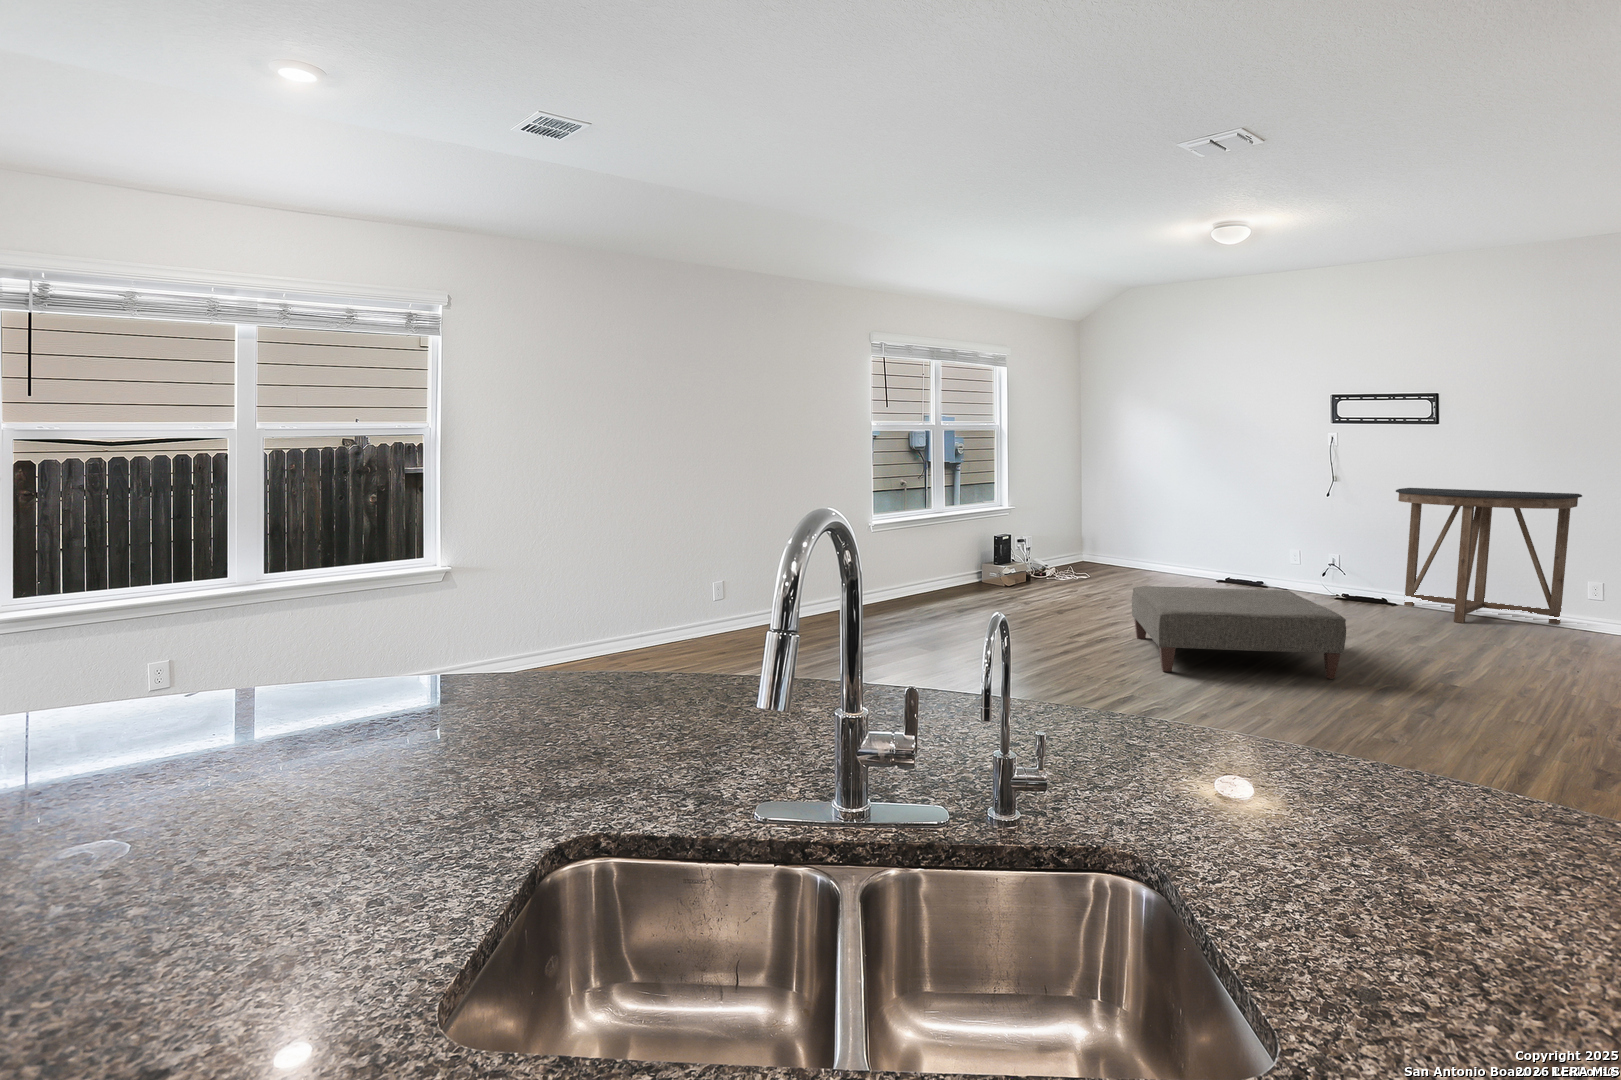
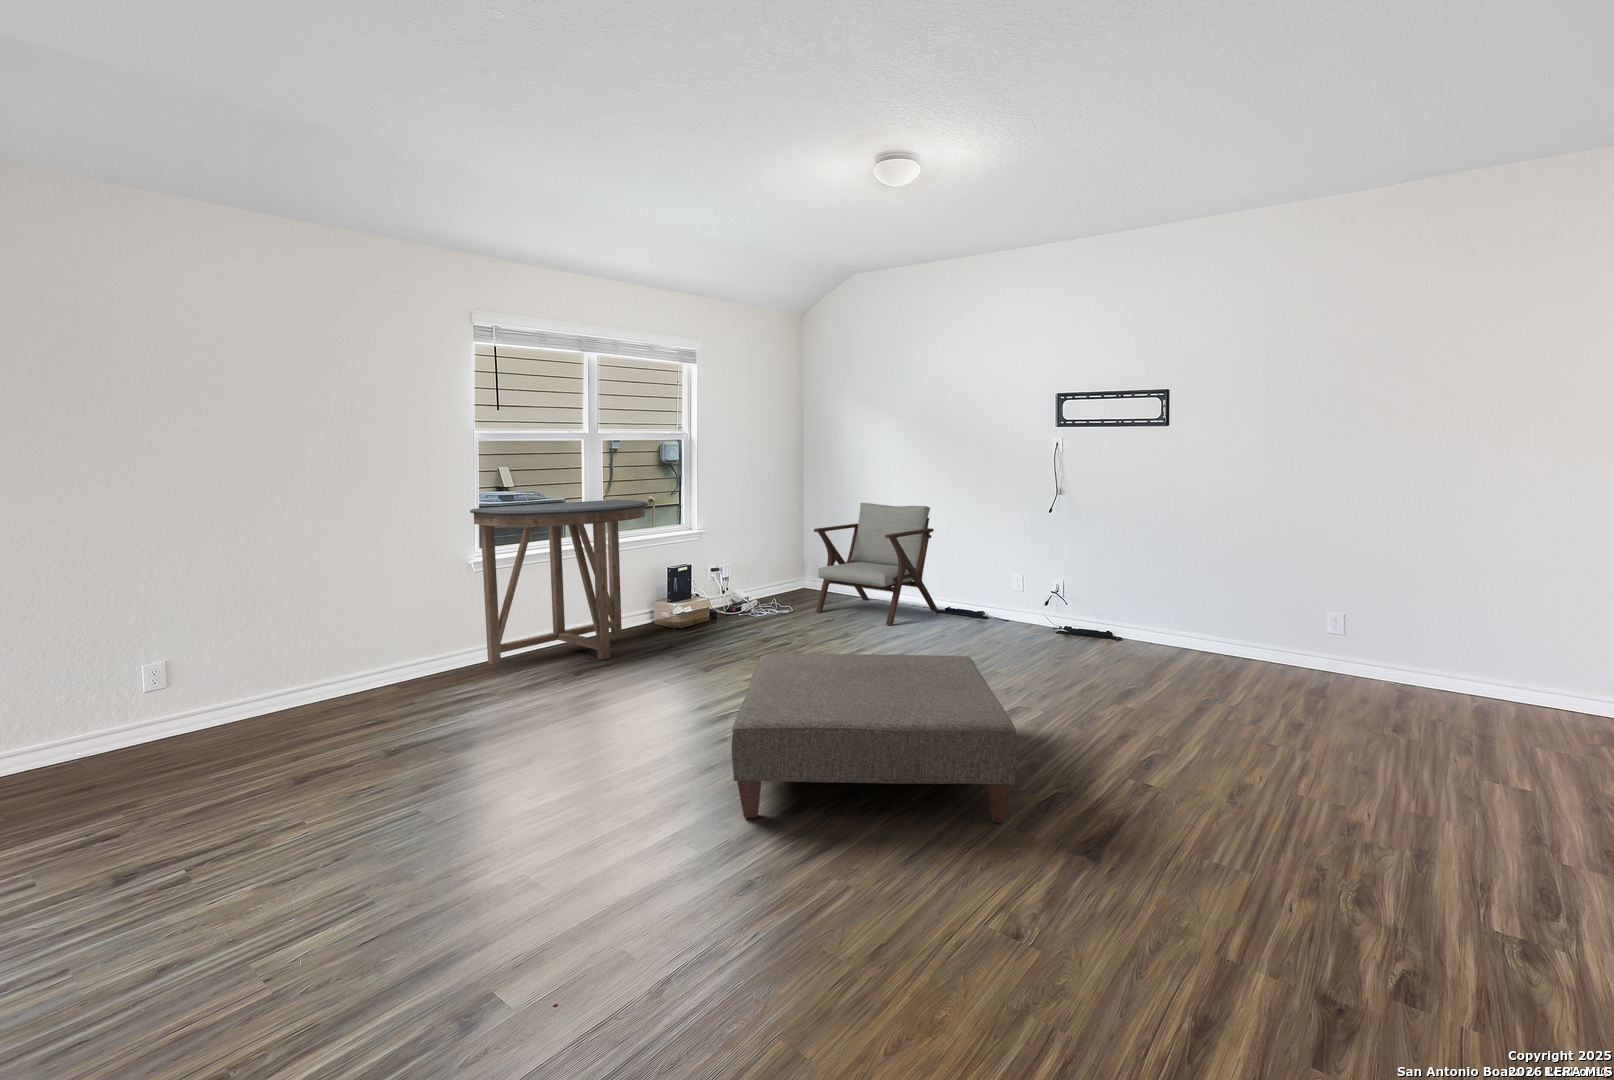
lounge chair: none [1108,488,1217,589] -> present [814,503,938,625]
console table: present [1396,488,1582,624] -> present [470,500,648,664]

